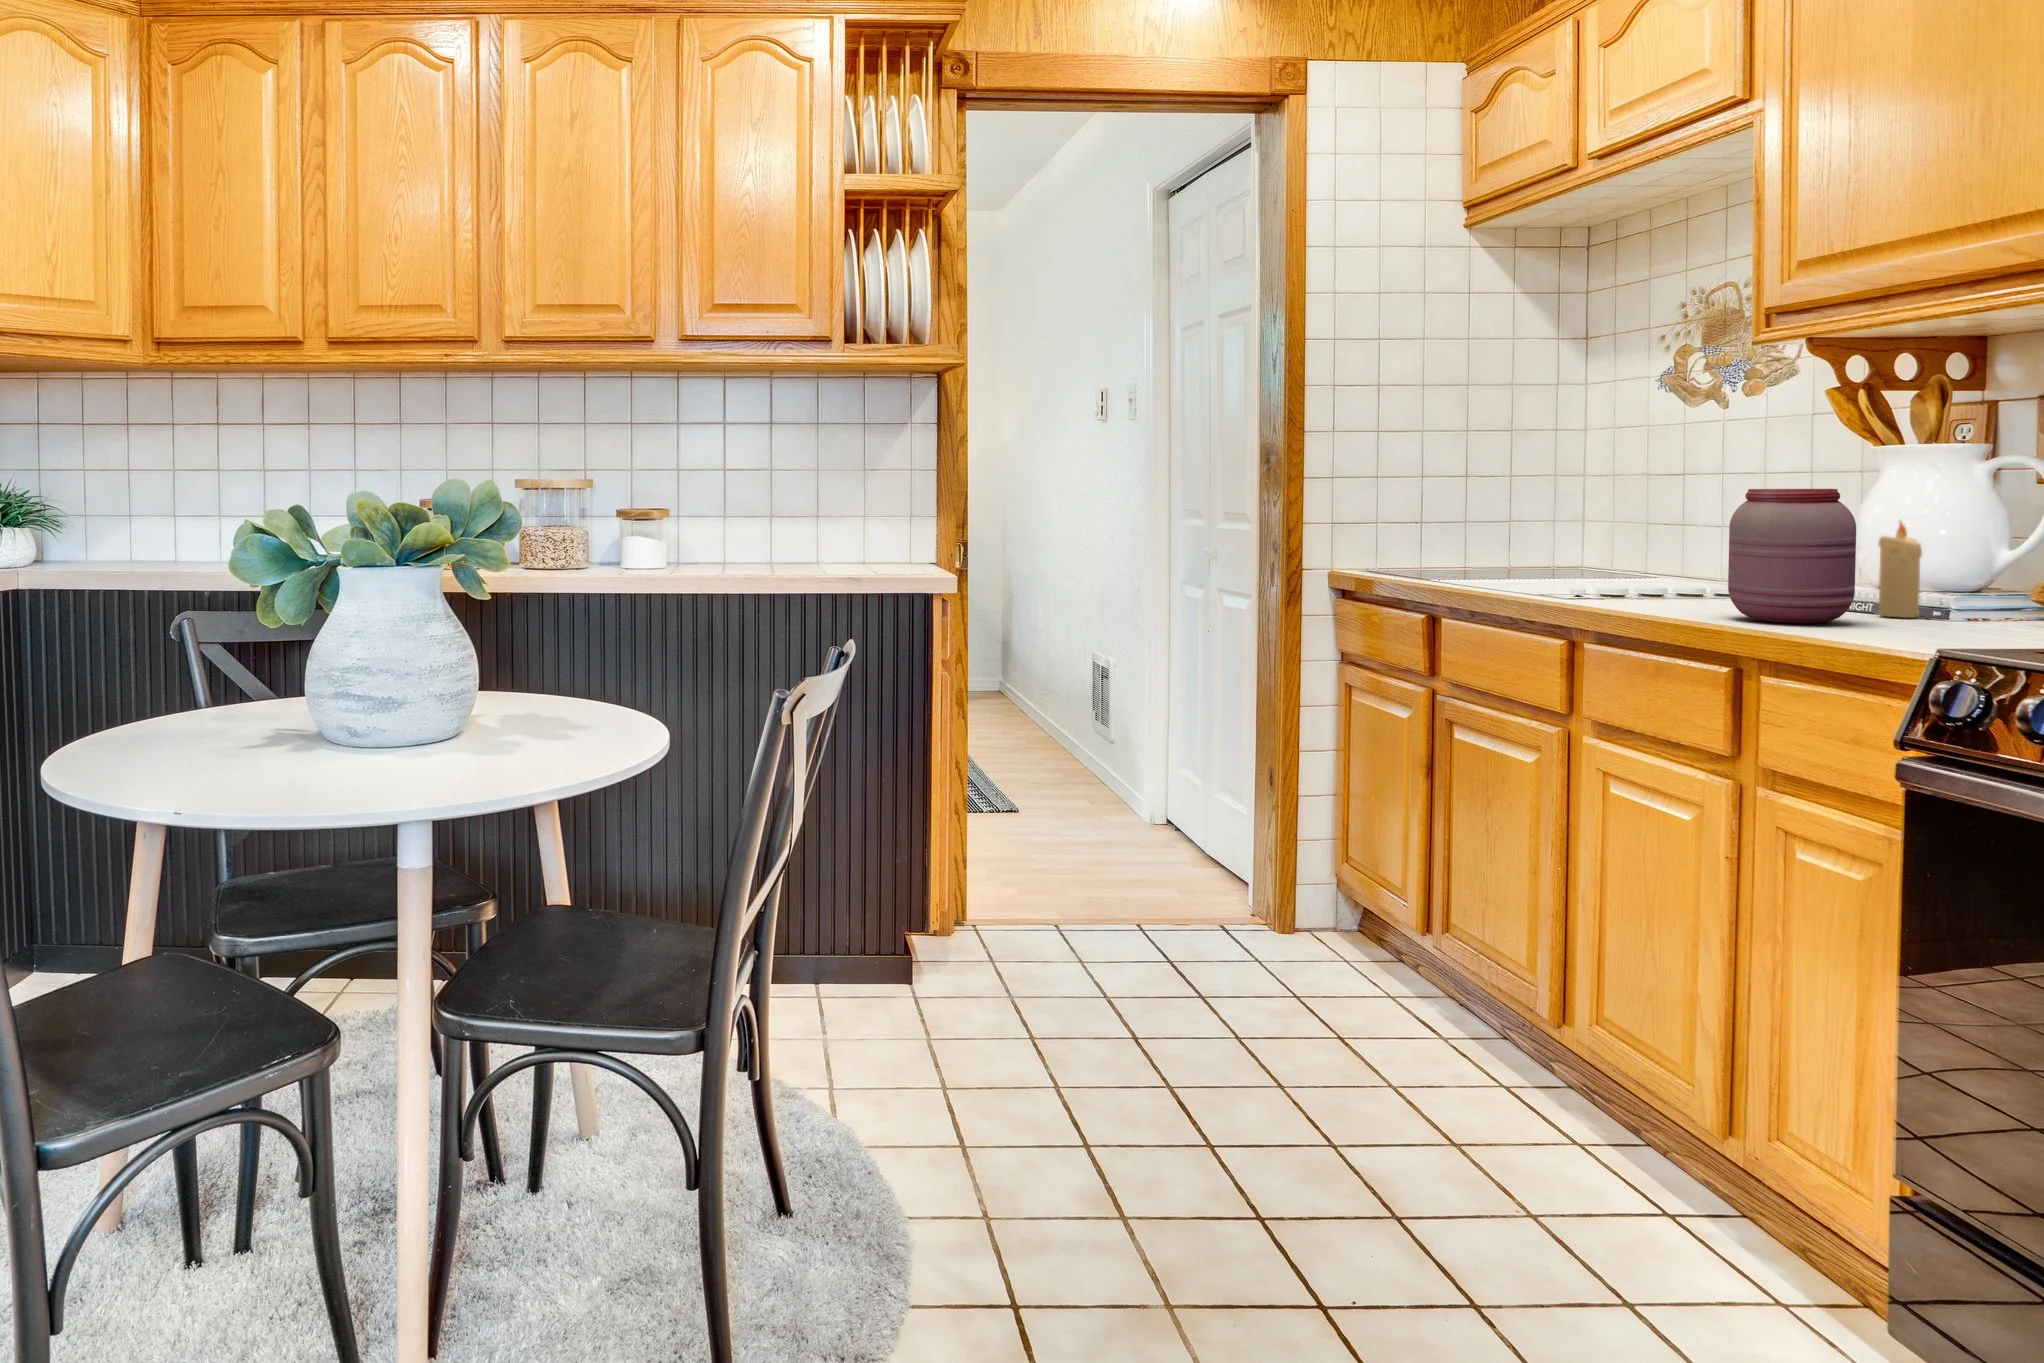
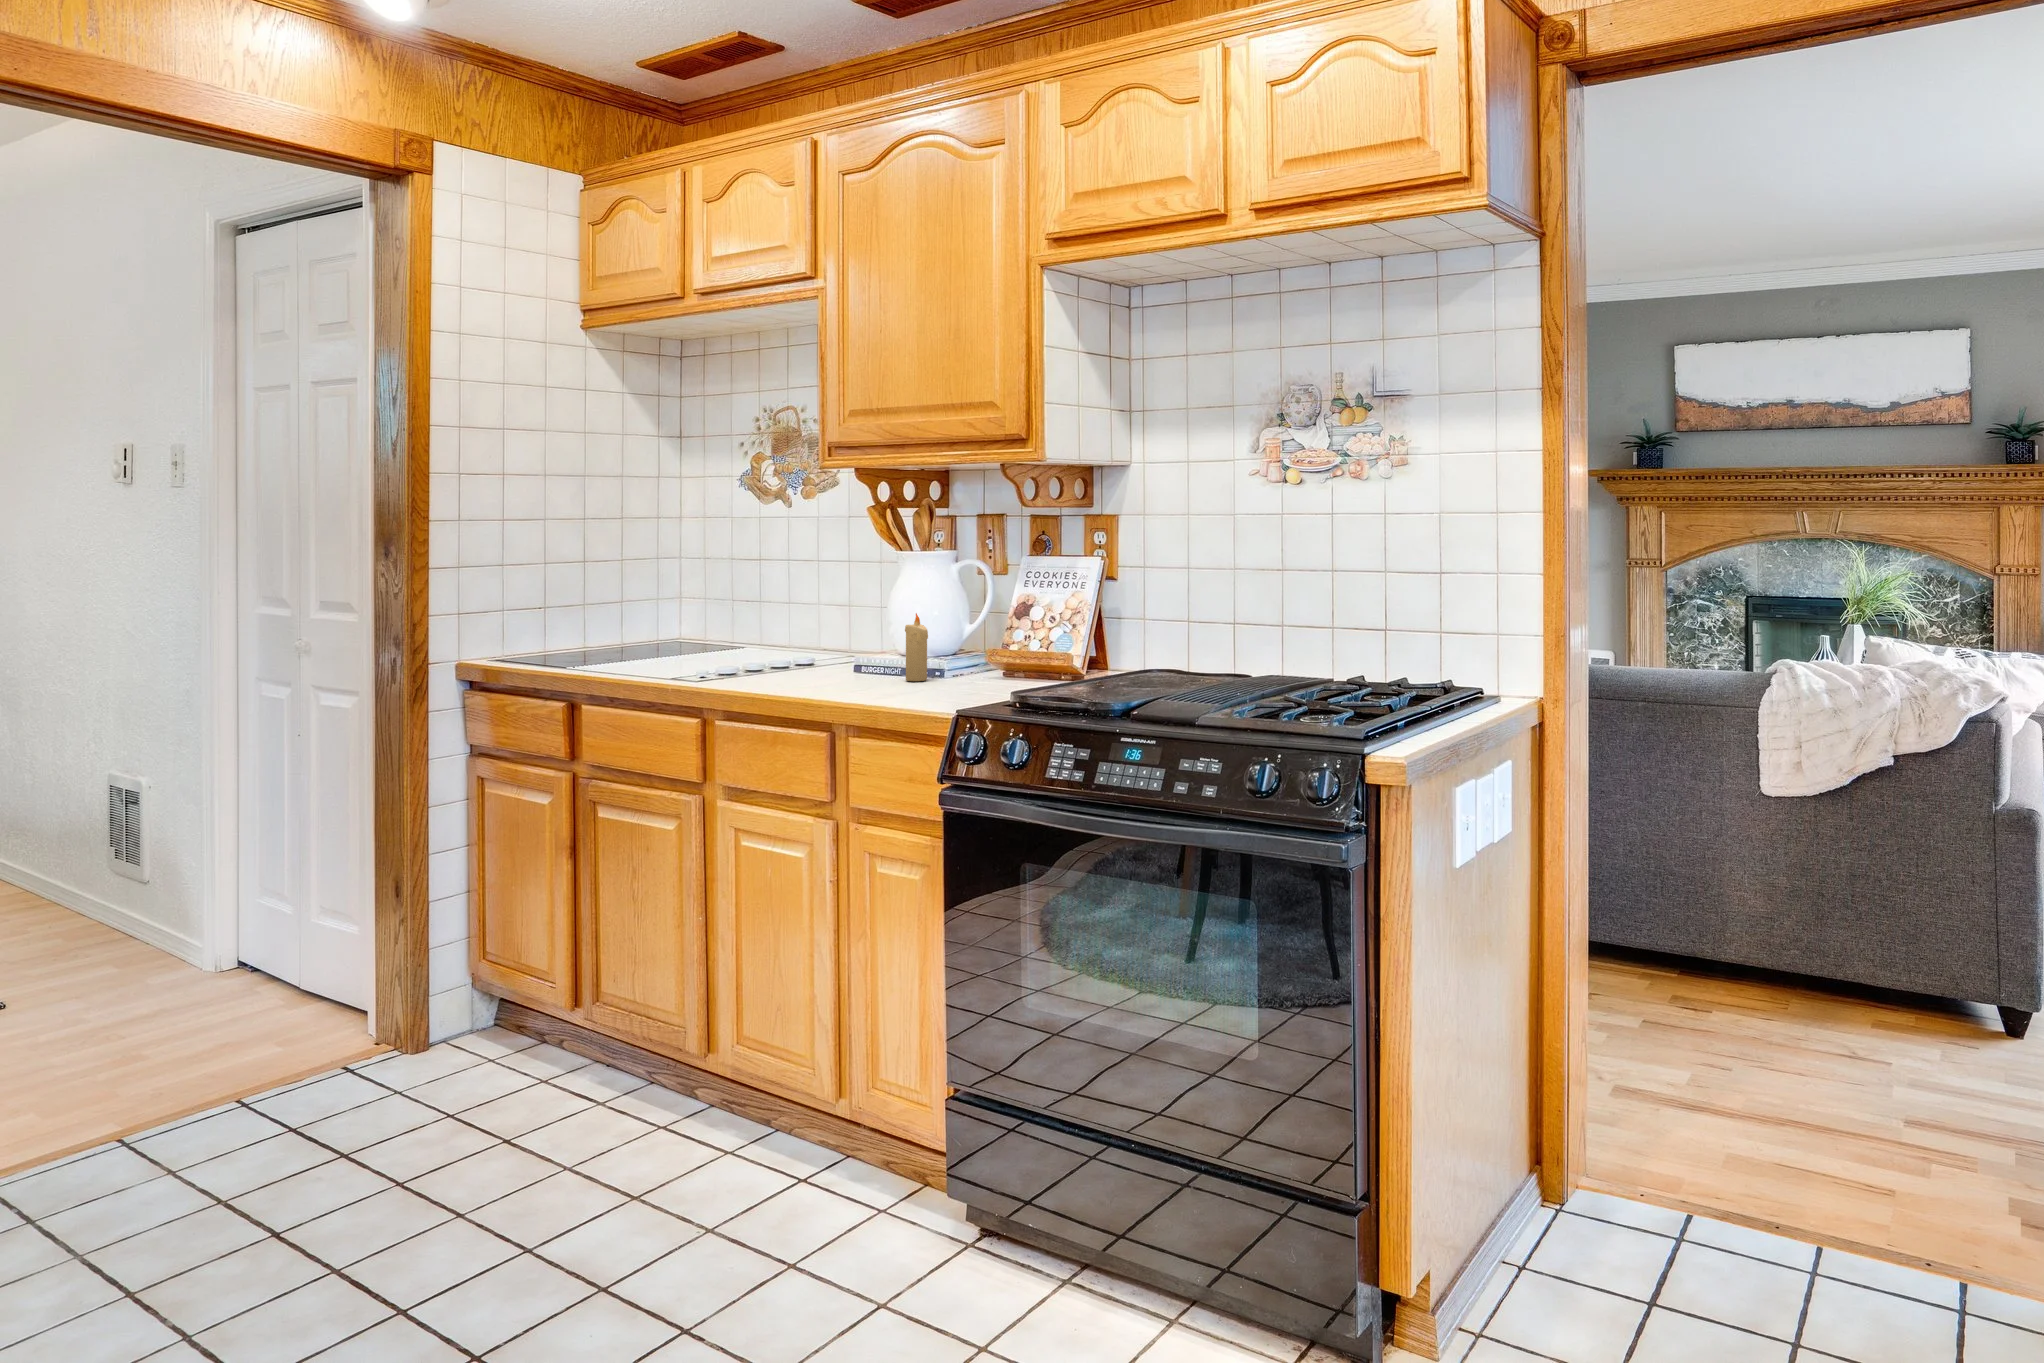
jar: present [1728,489,1856,623] -> none [822,595,897,695]

